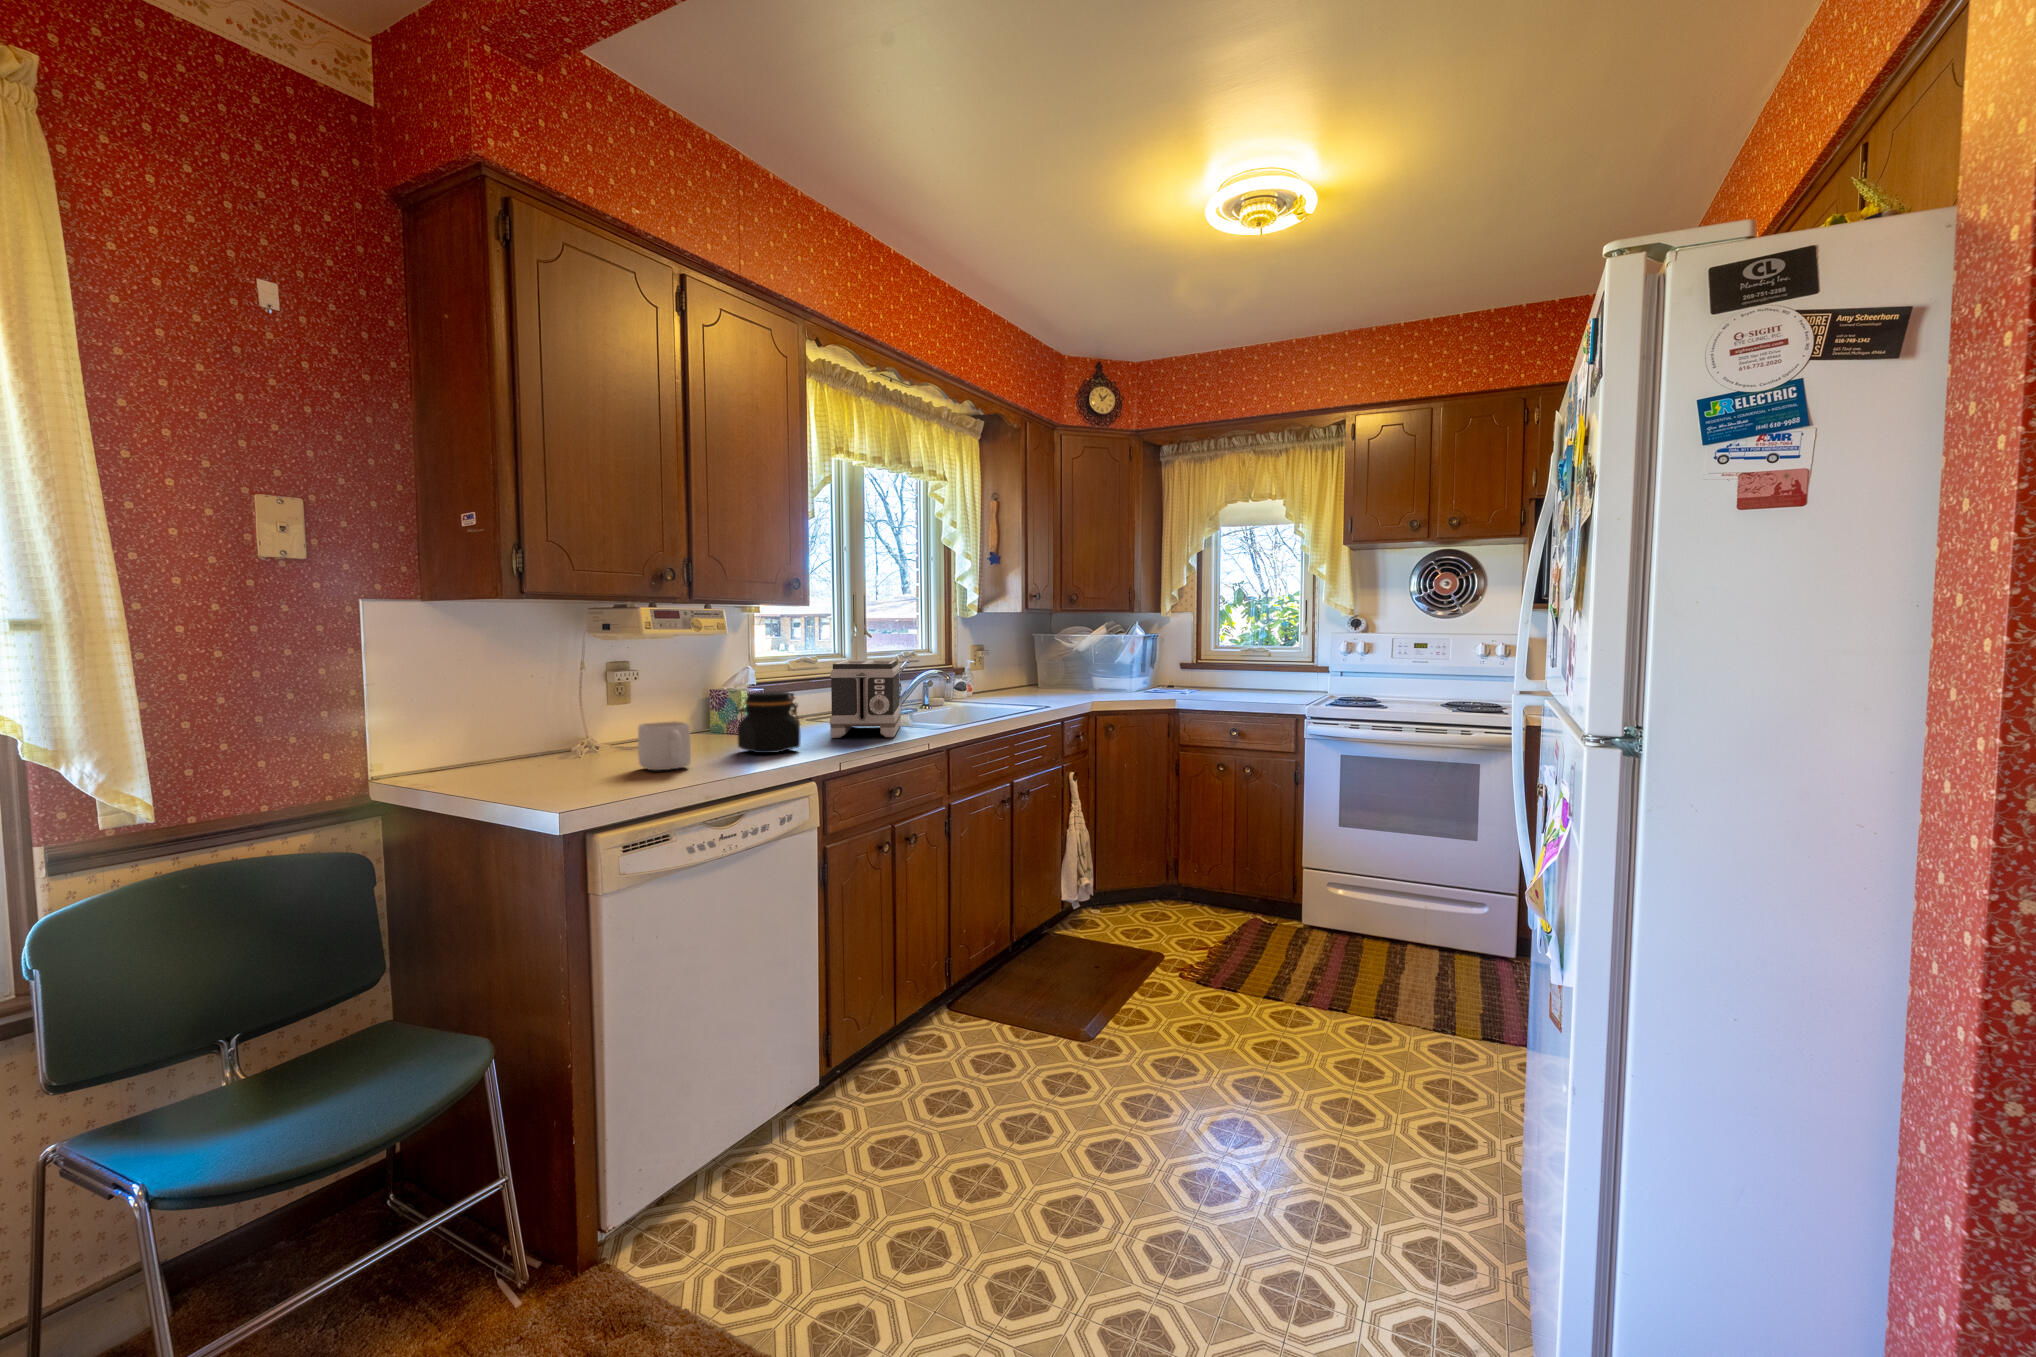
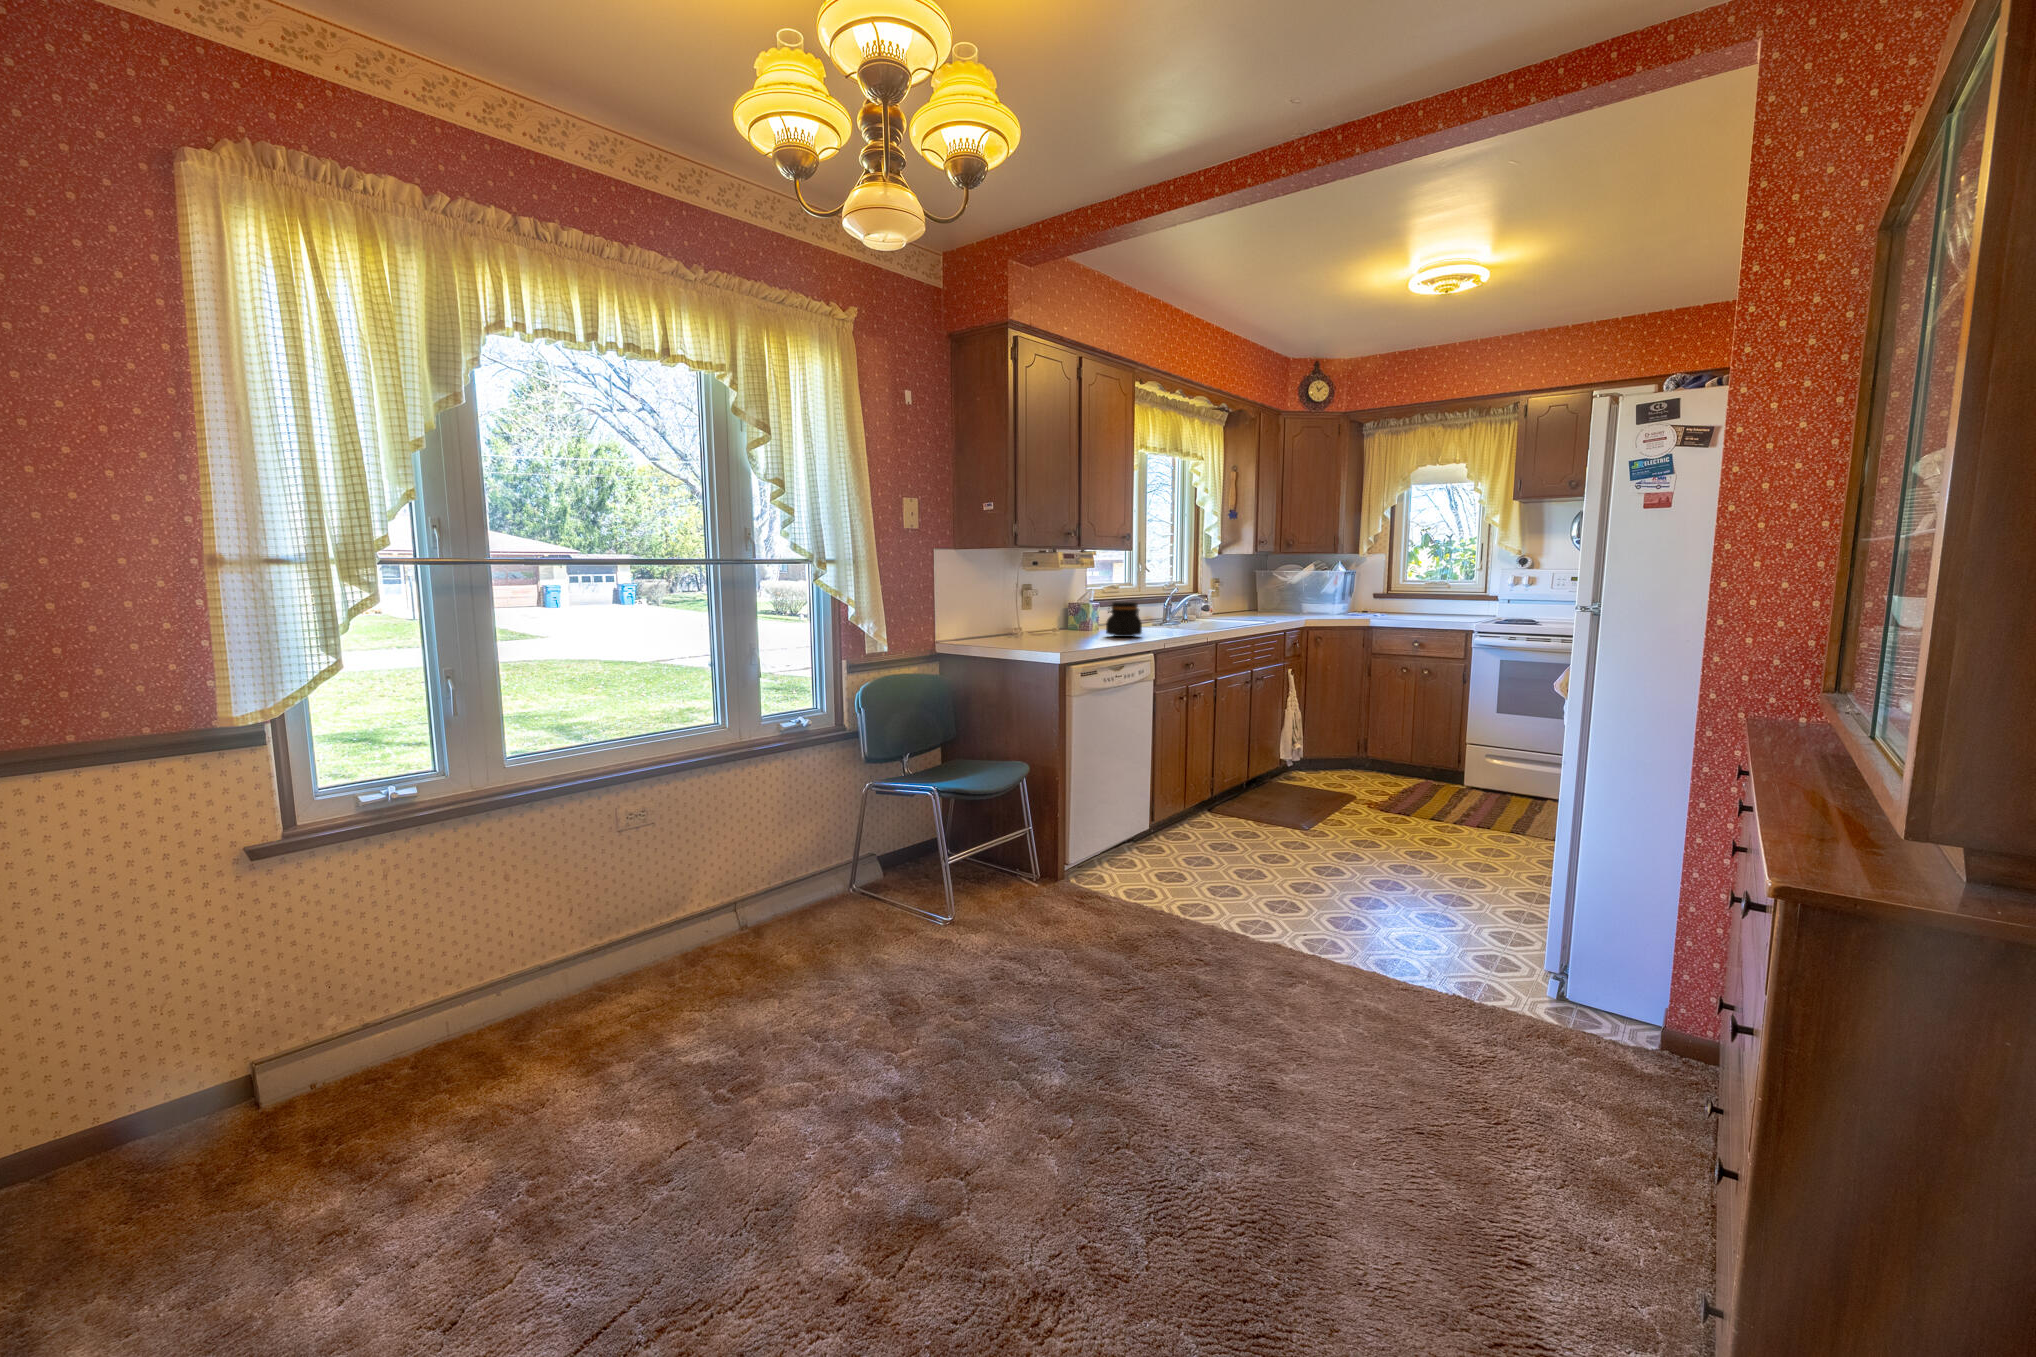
toaster: present [830,660,901,738] -> none [1147,586,1190,633]
mug: present [638,722,691,770] -> none [1066,616,1095,641]

